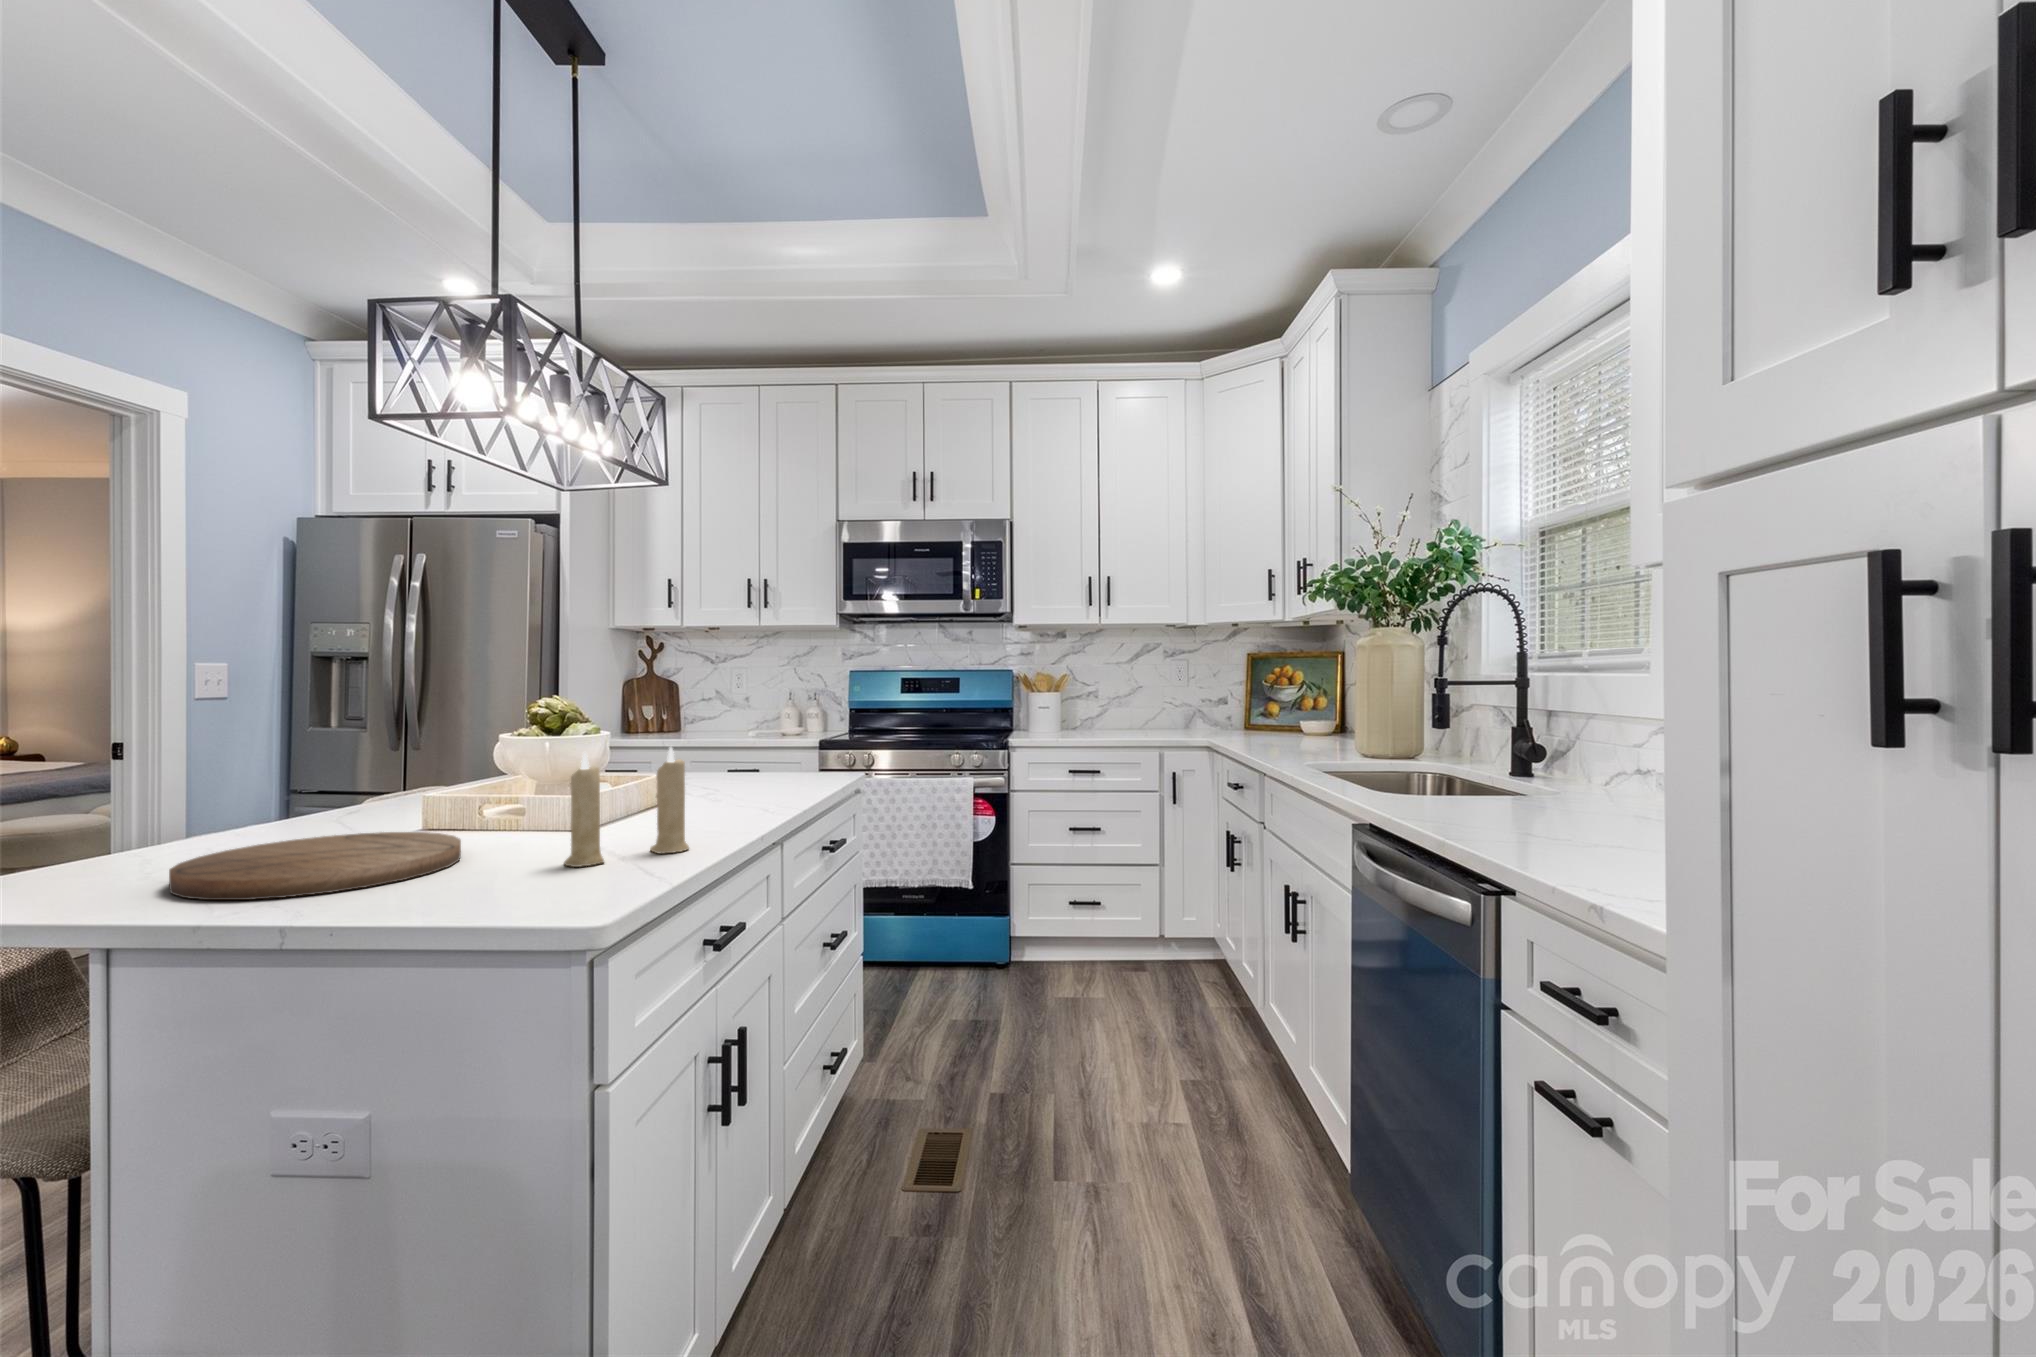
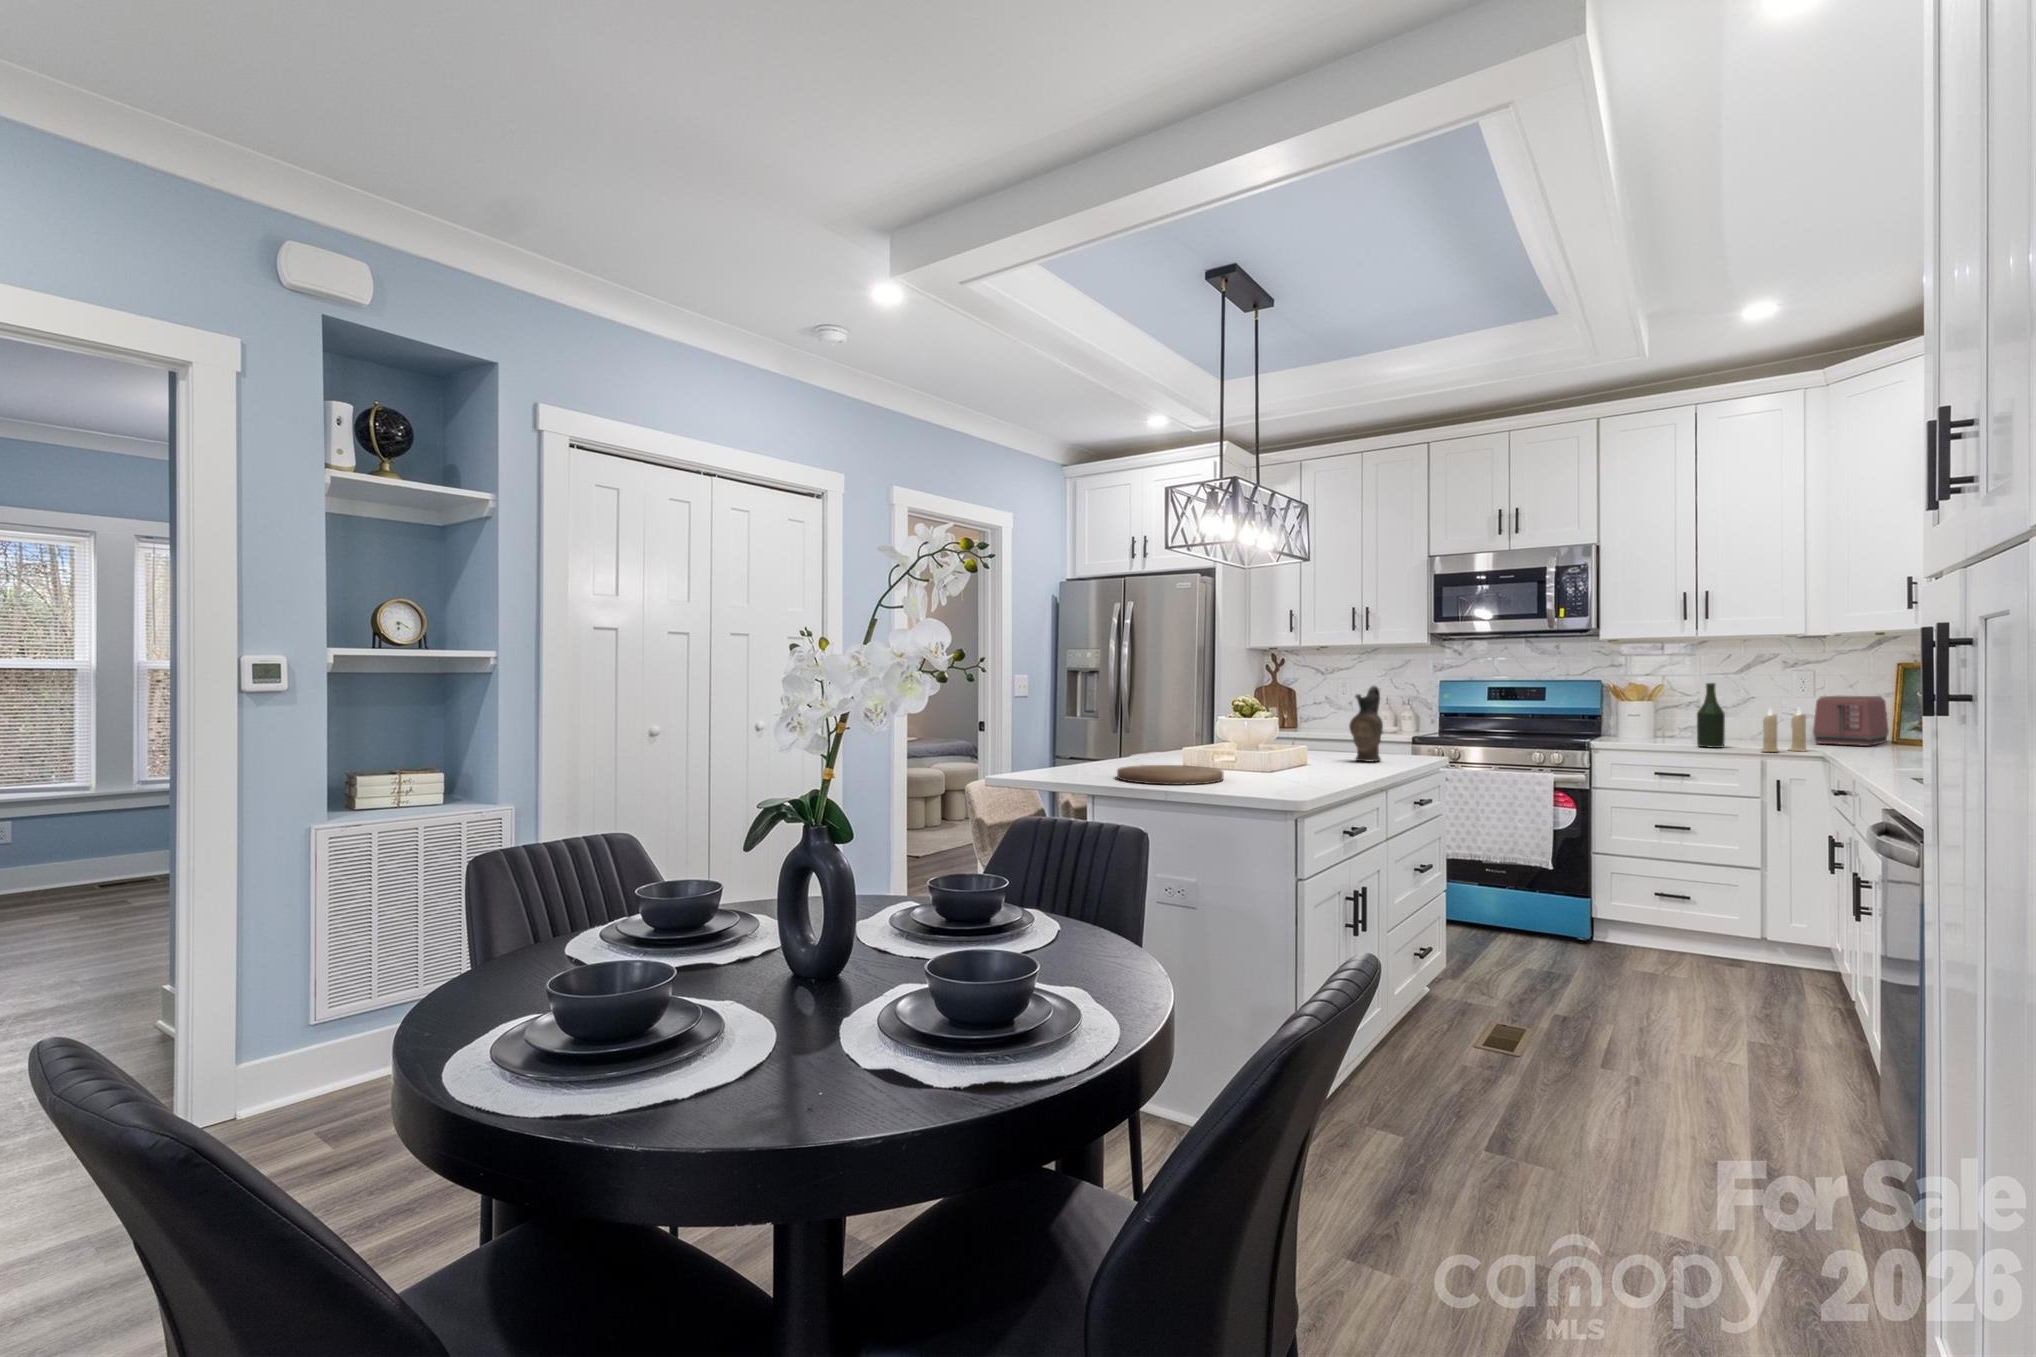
bottle: none [1104,672,1127,739] -> present [1697,683,1725,748]
ceramic pitcher: none [731,674,780,786] -> present [1349,686,1383,761]
toaster: none [1189,684,1237,731] -> present [1813,696,1889,746]
candle: present [564,747,689,867] -> present [1761,709,1807,752]

